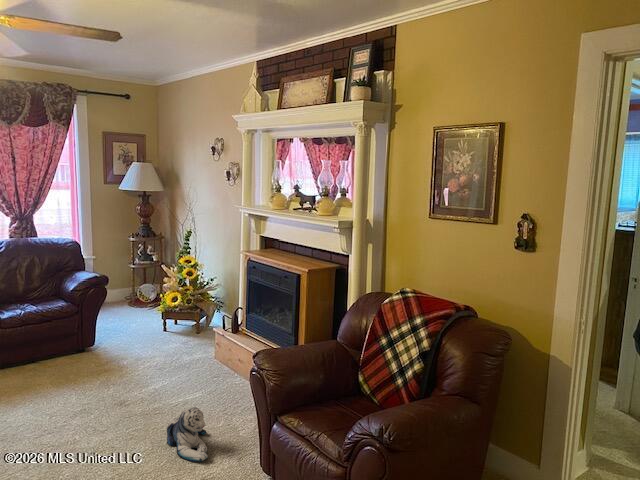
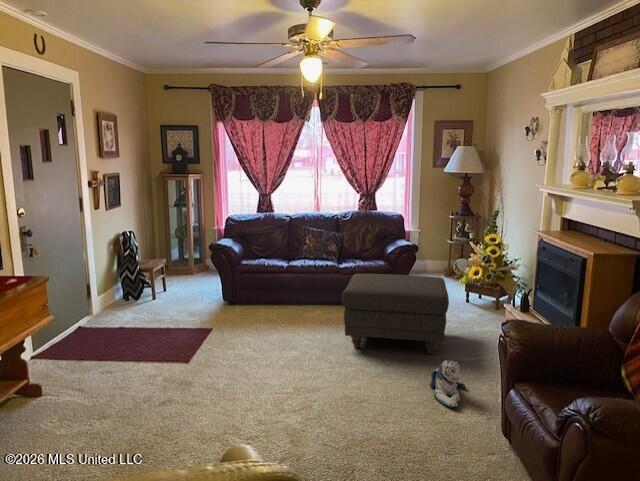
ottoman: none [30,313,171,423] -> present [342,274,449,354]

